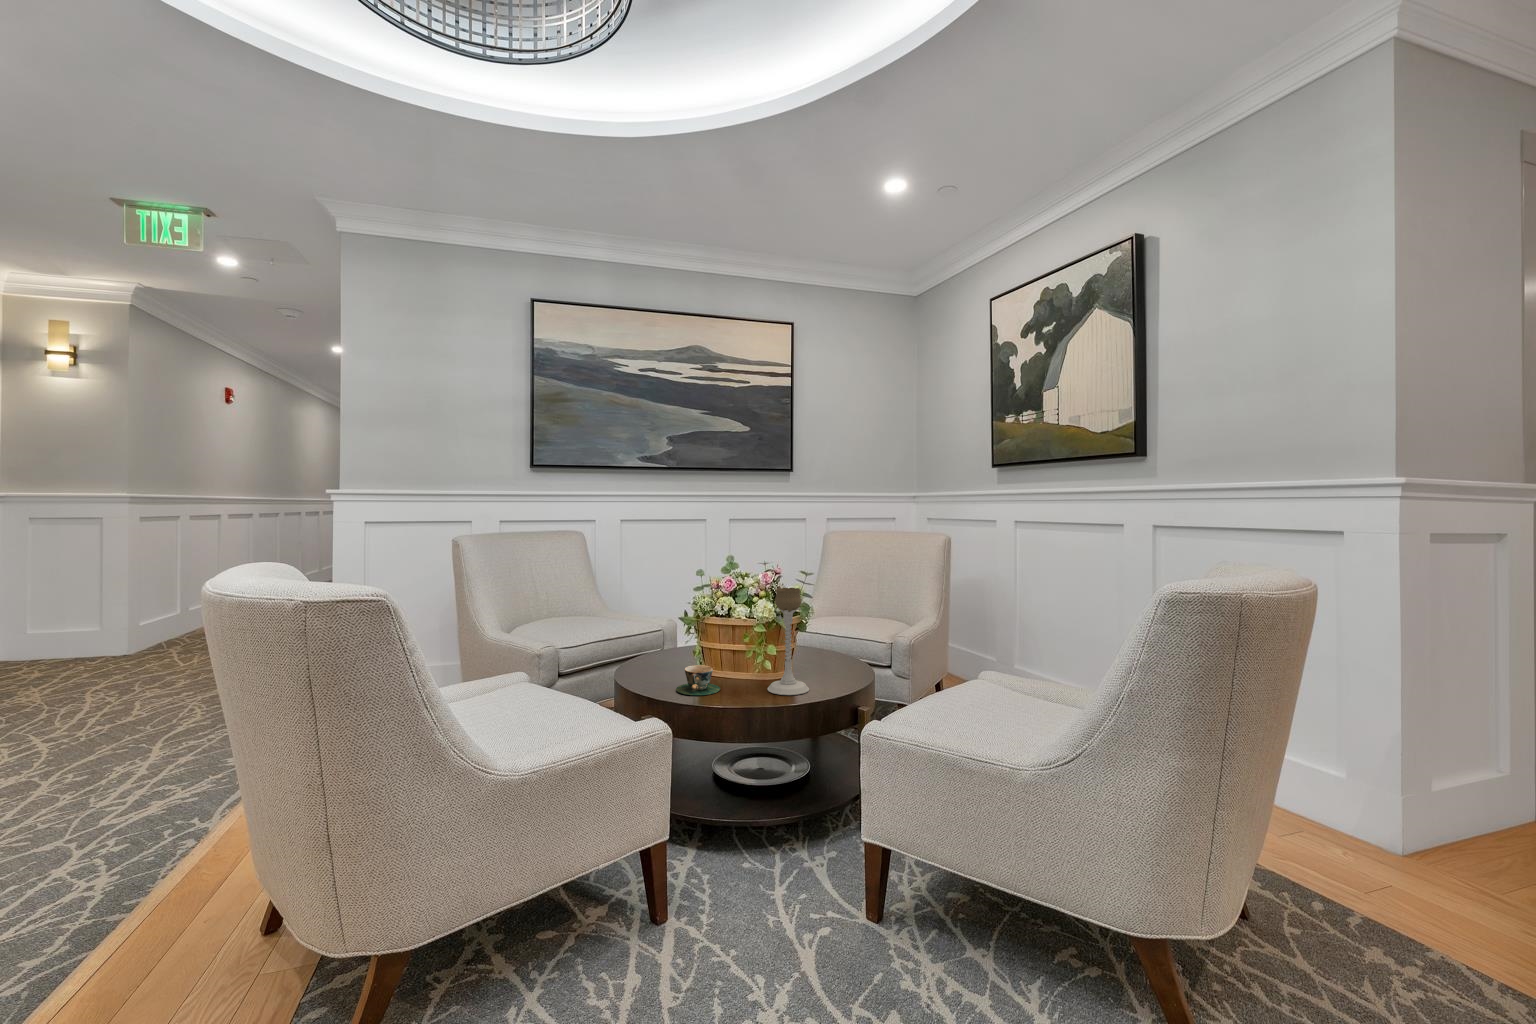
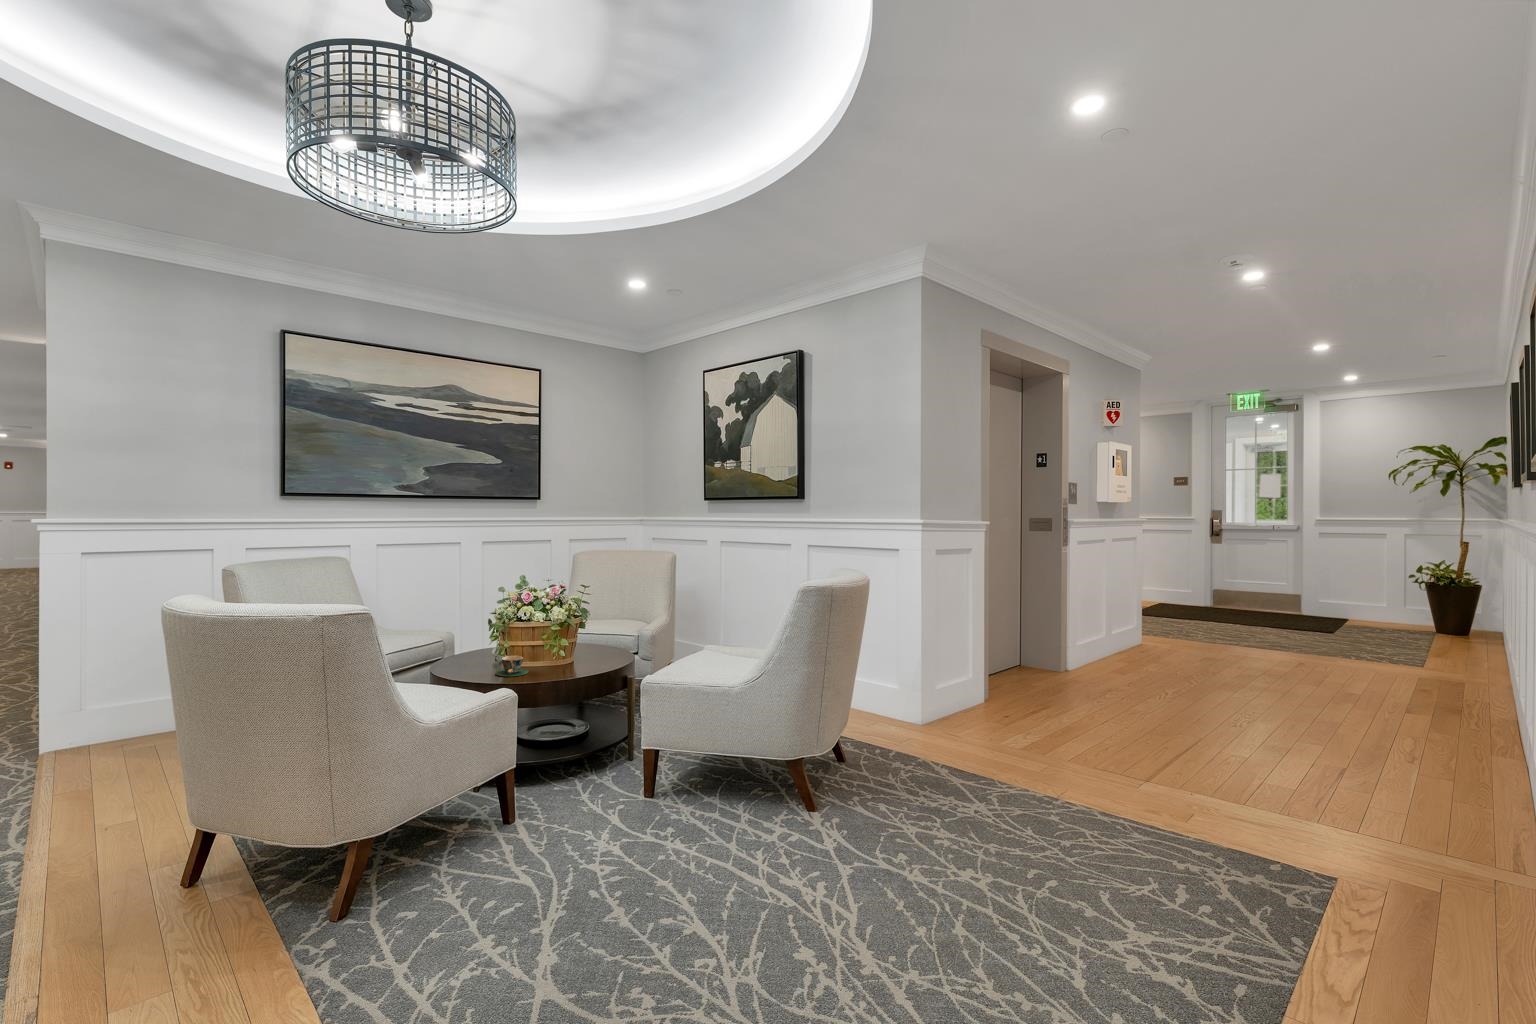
candle holder: present [768,588,809,695] -> none [563,596,593,670]

